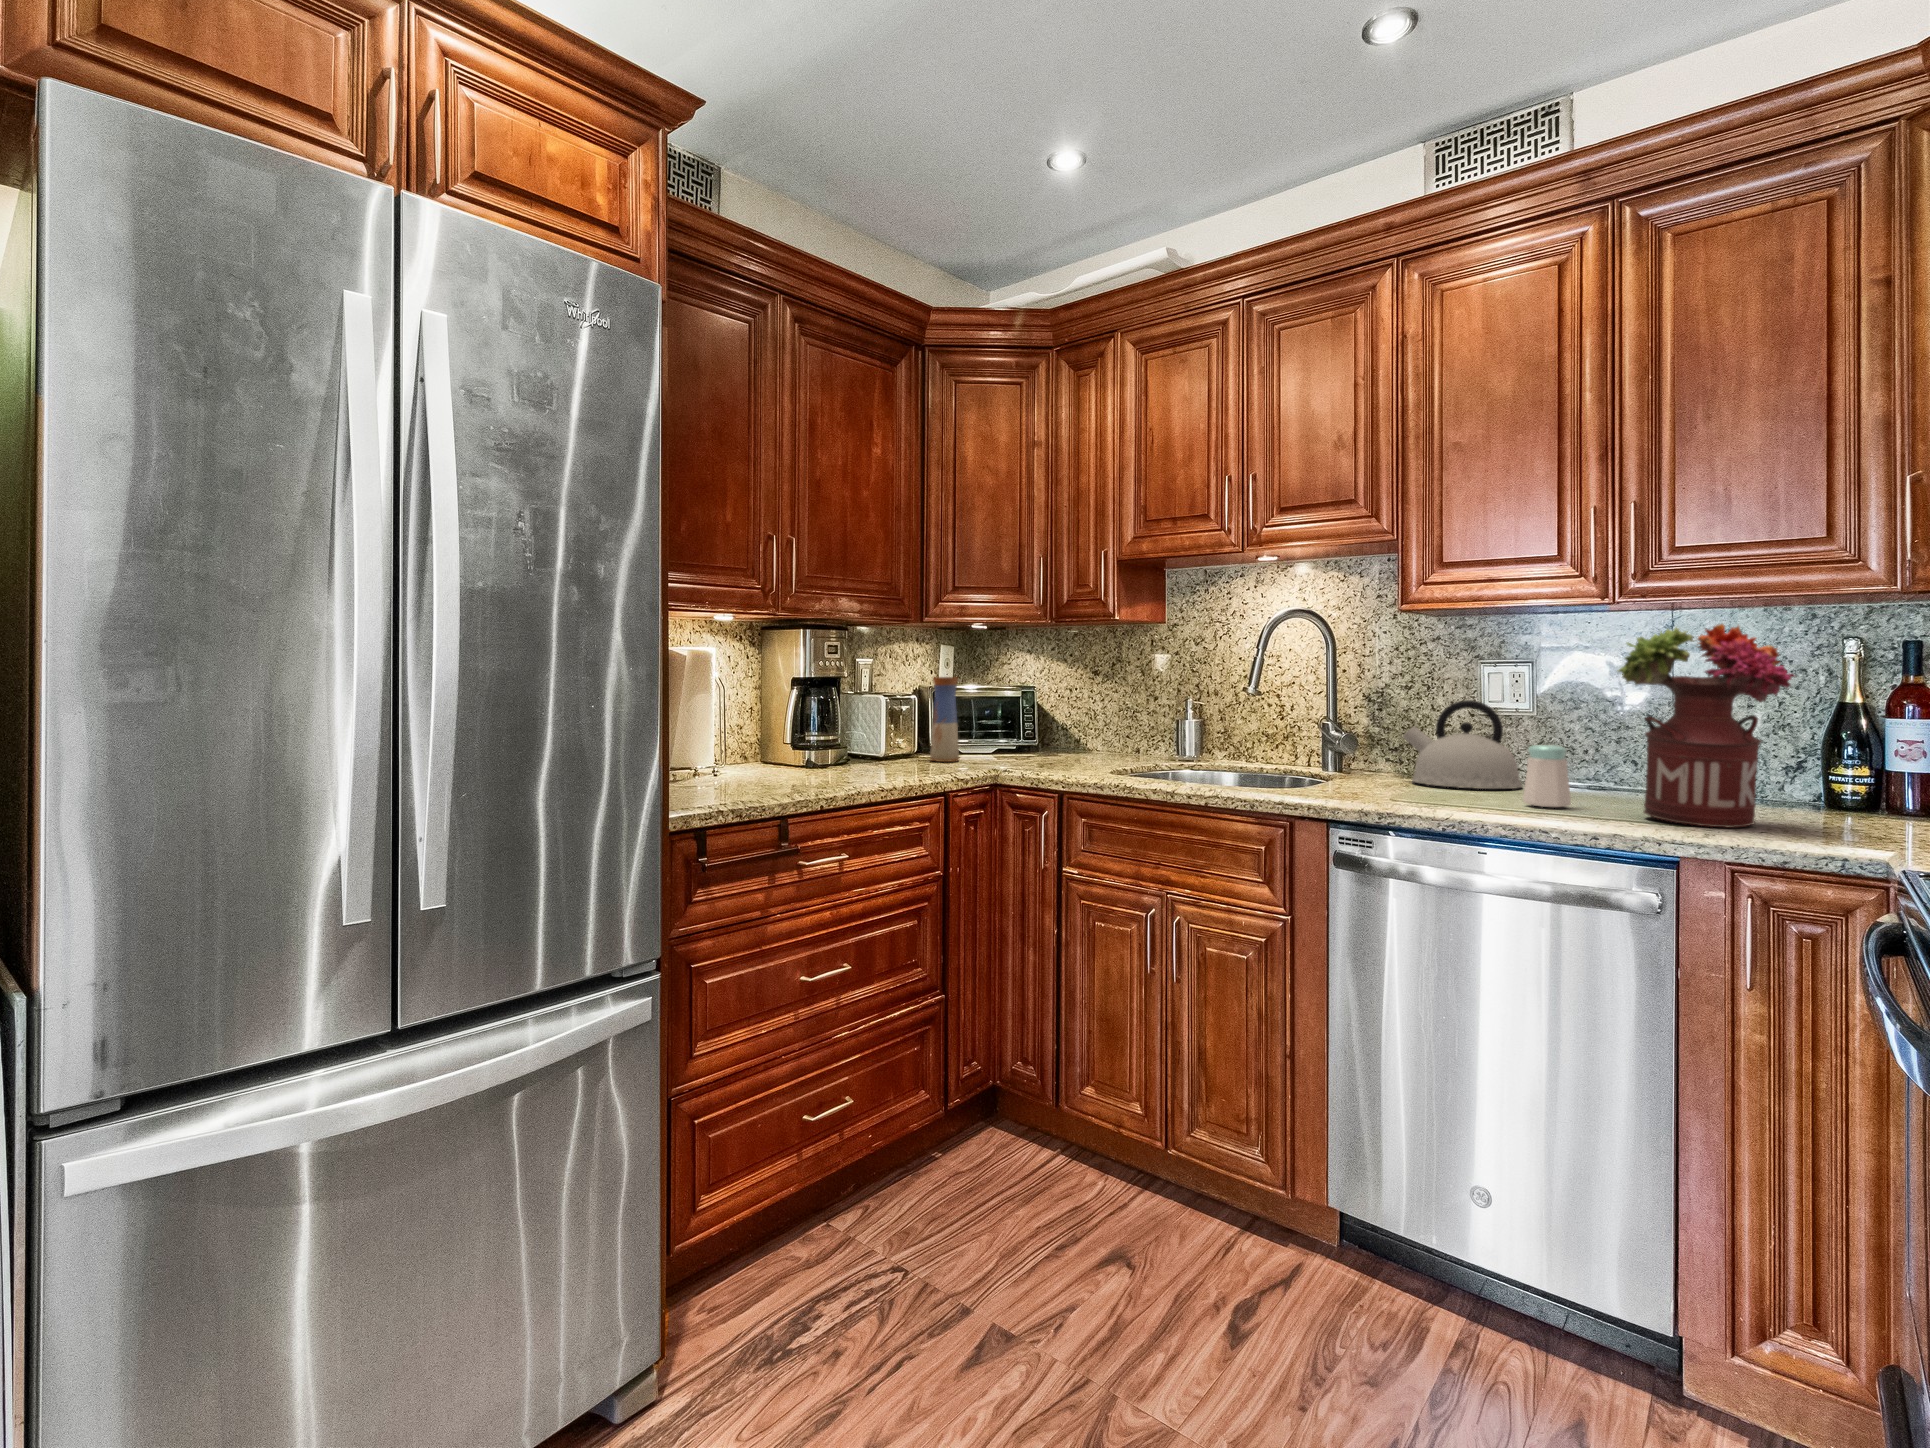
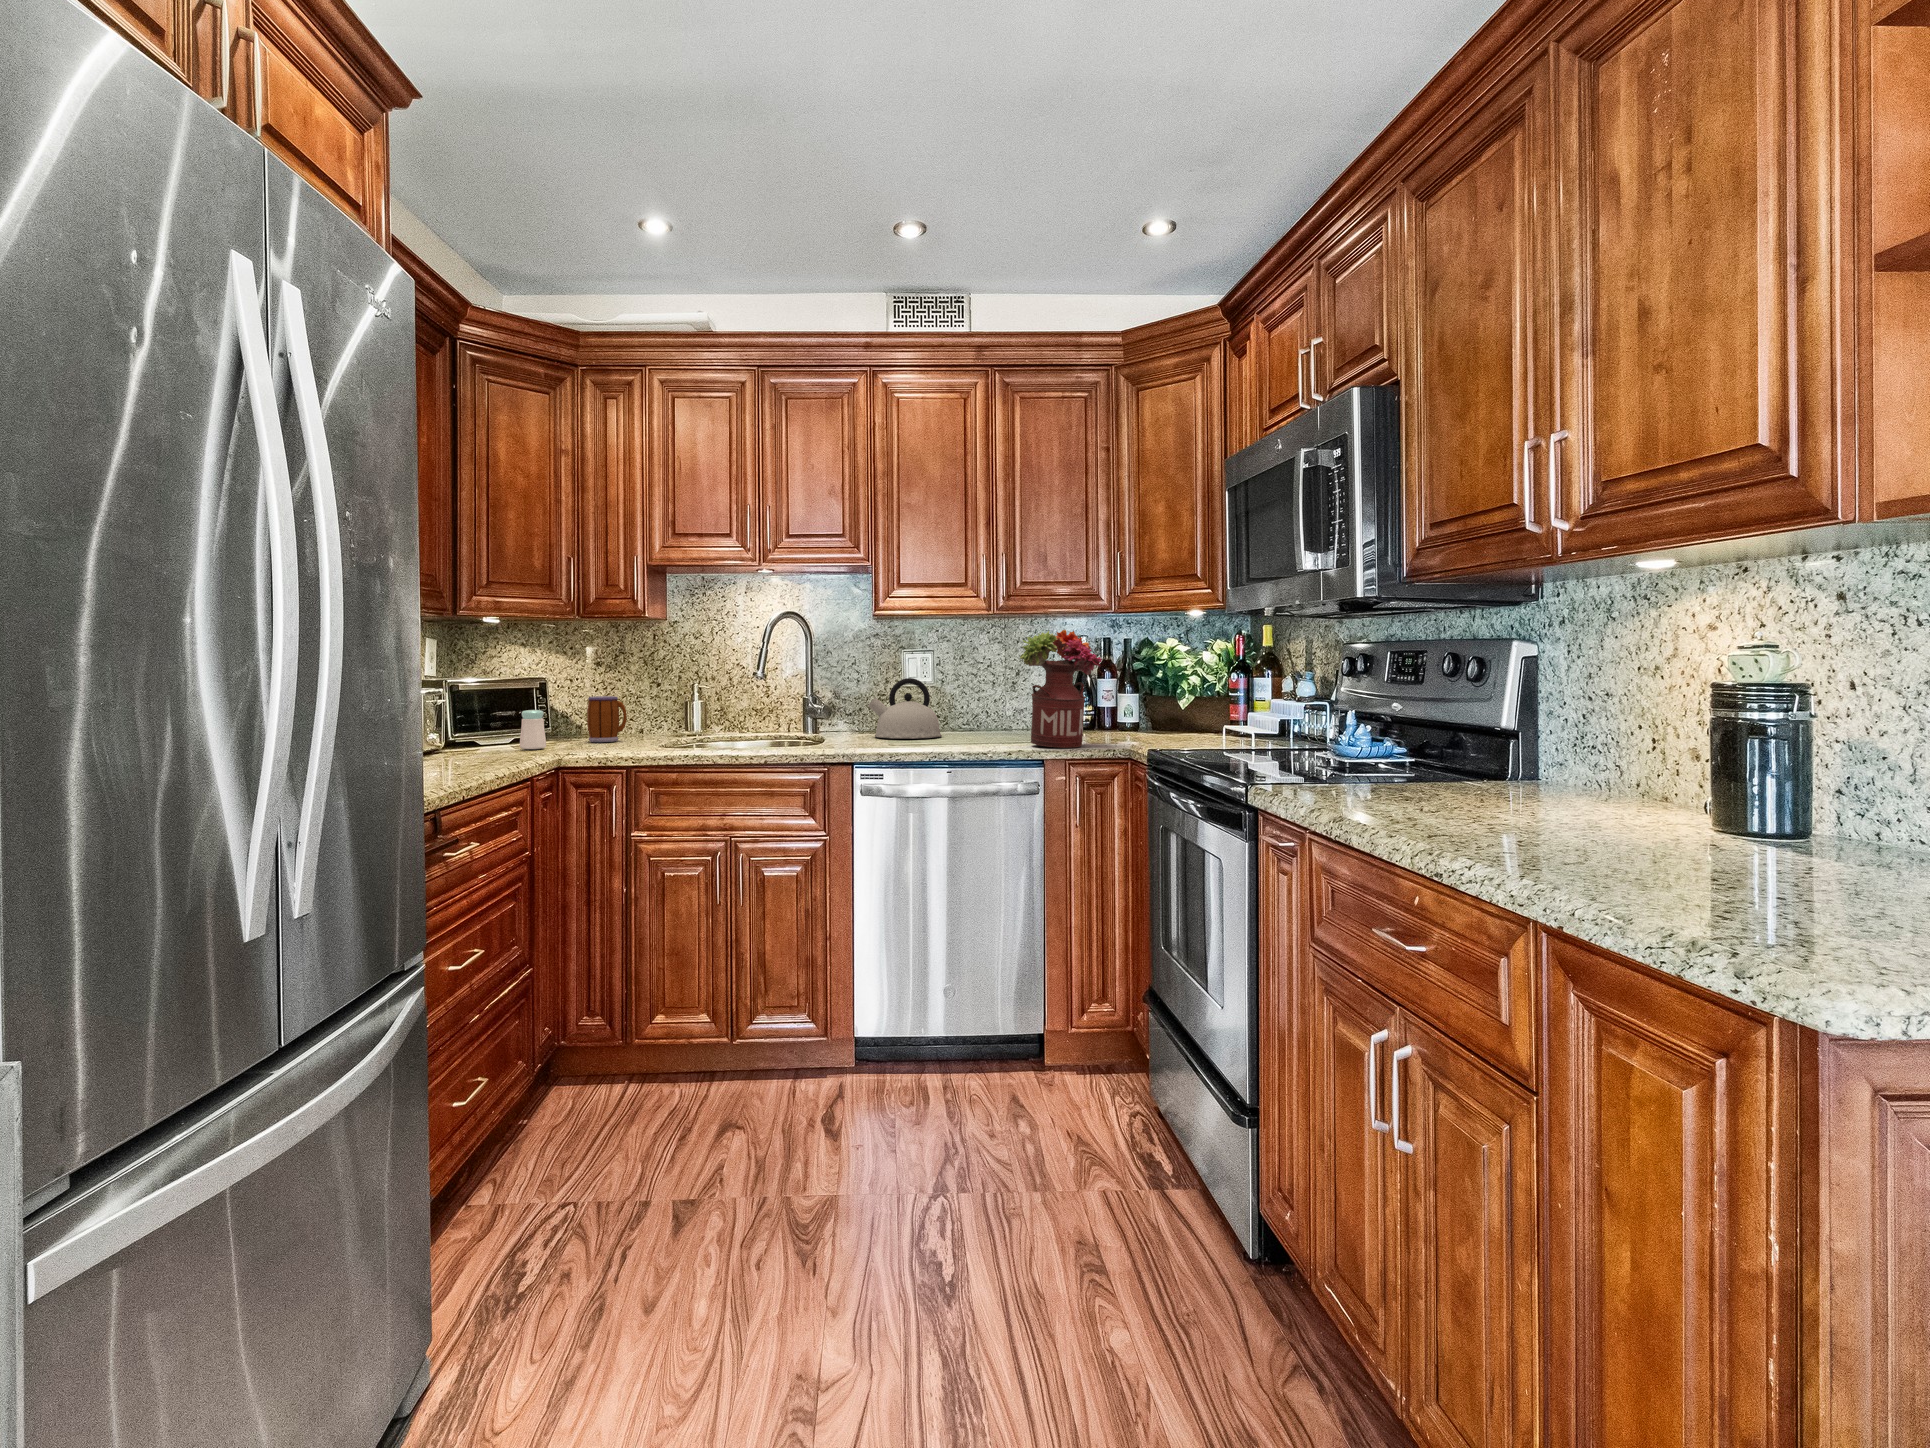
vase: present [930,677,959,762] -> none [463,669,495,751]
mug: none [1062,710,1103,762] -> present [587,696,627,742]
salt shaker: present [1523,745,1571,807] -> present [520,710,546,749]

